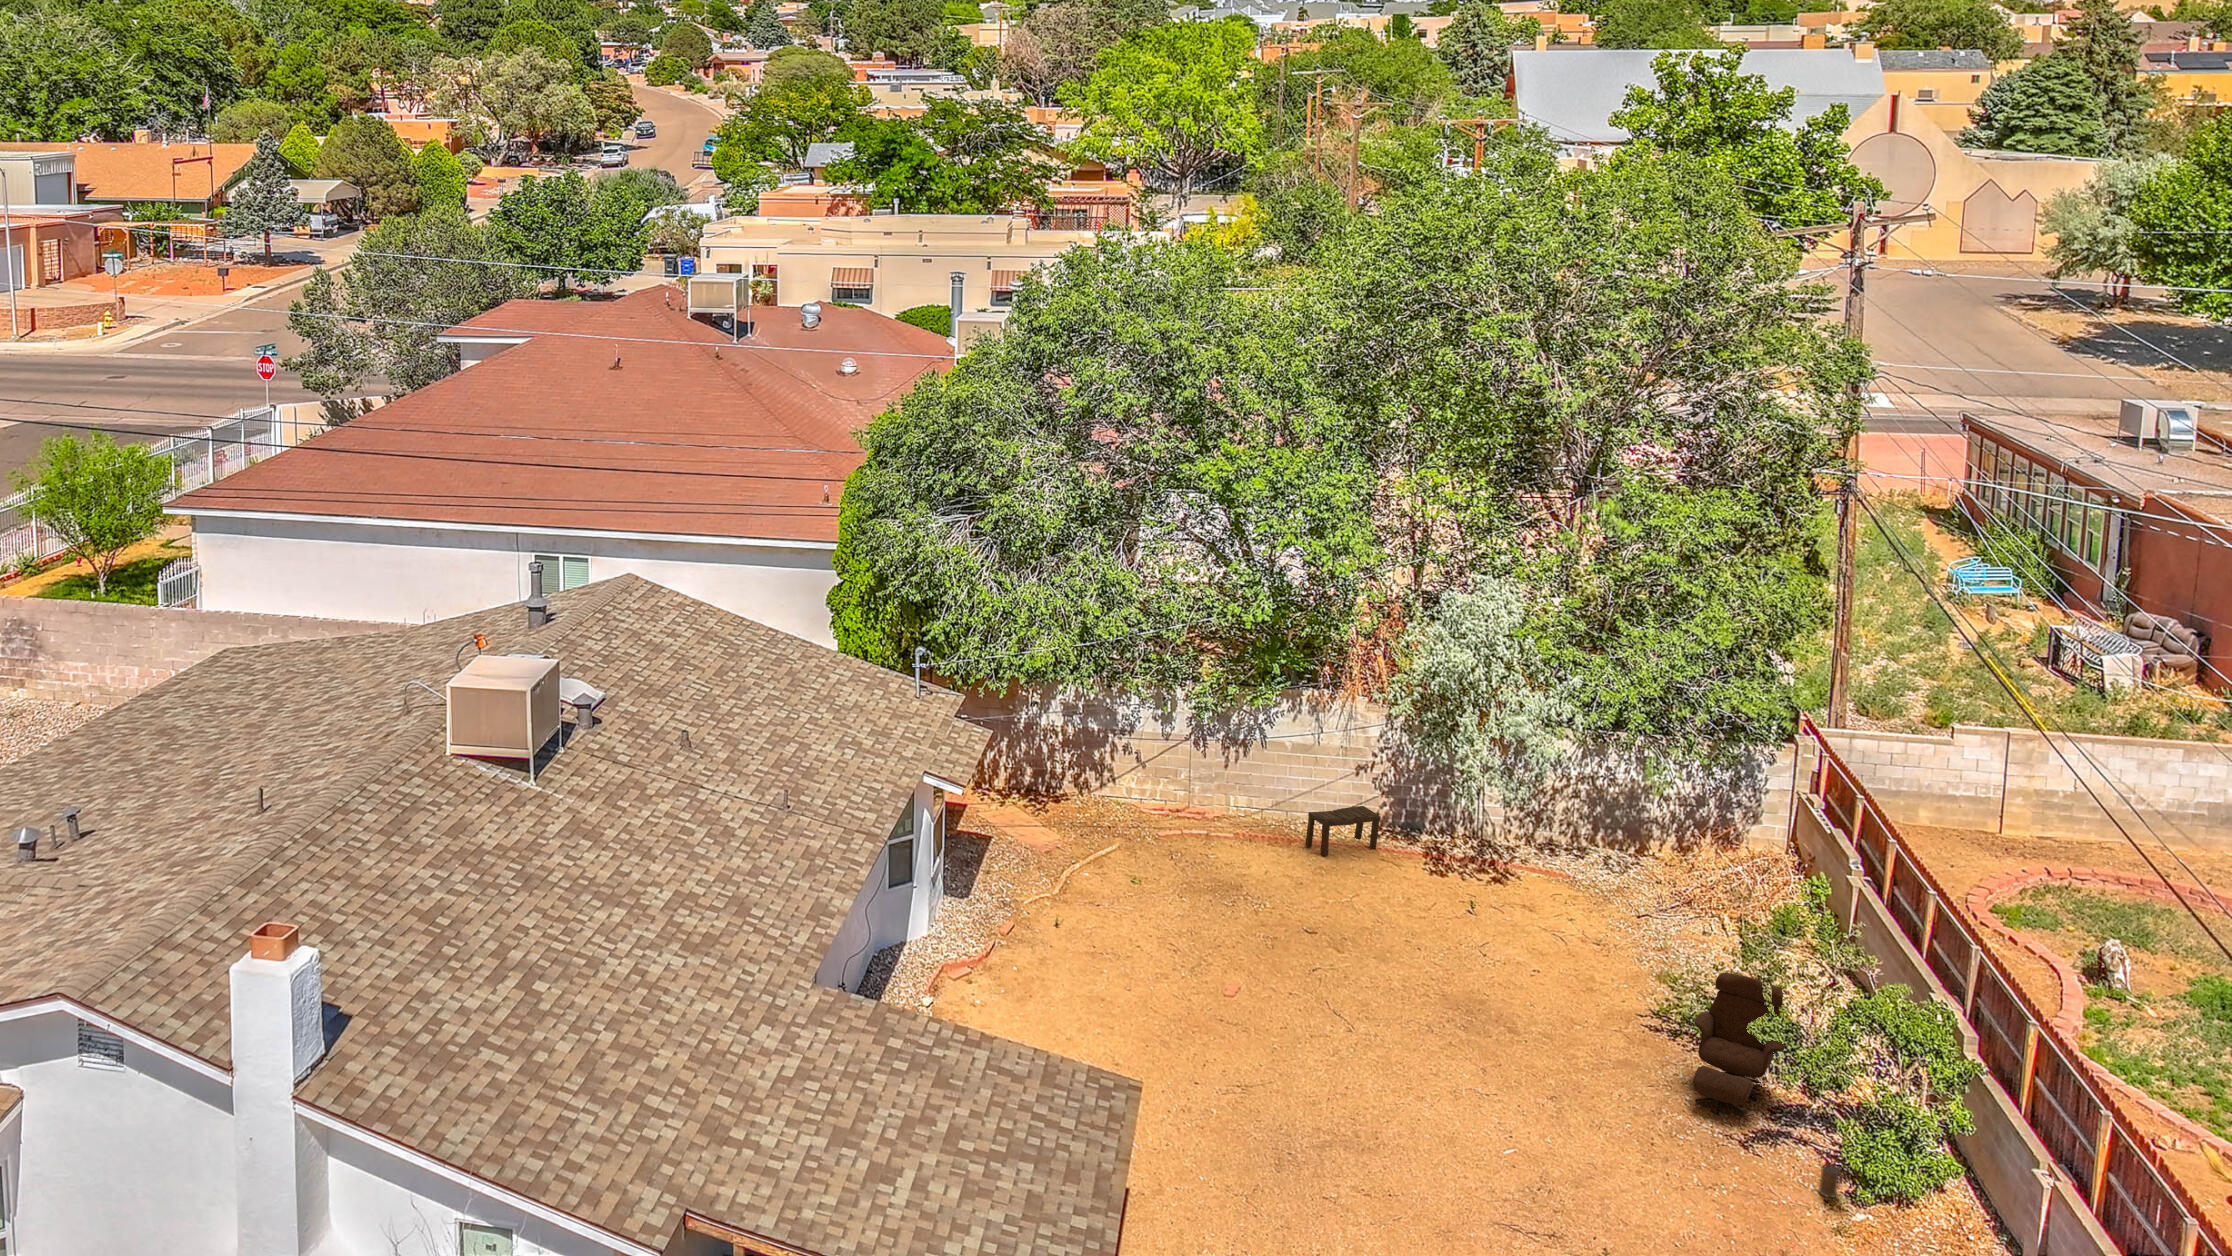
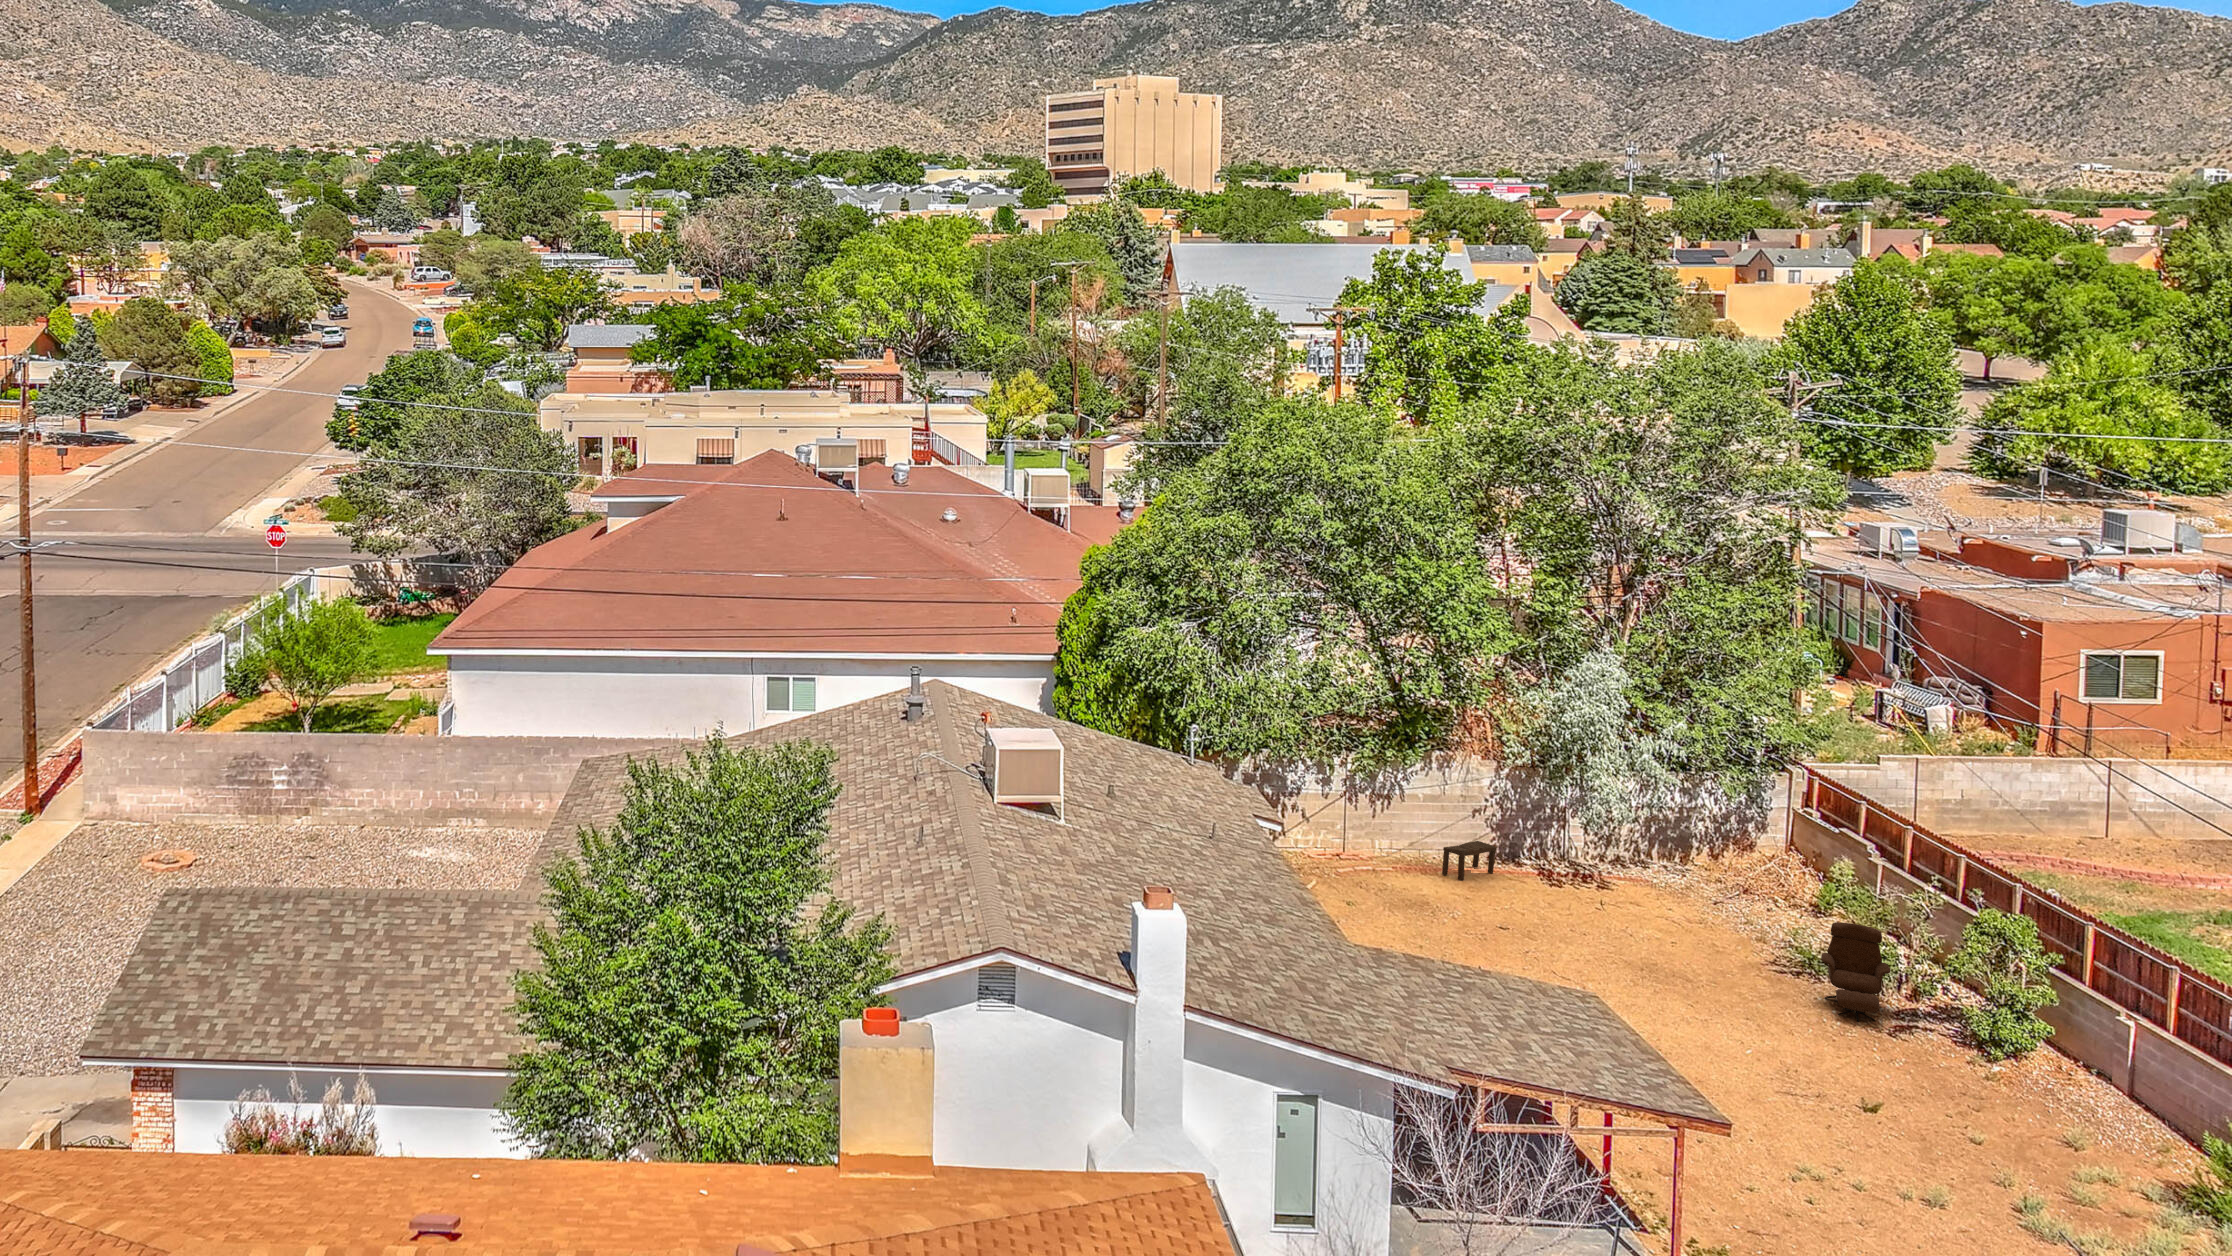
watering can: present [1819,1164,1841,1198] -> none [1952,1031,1977,1064]

